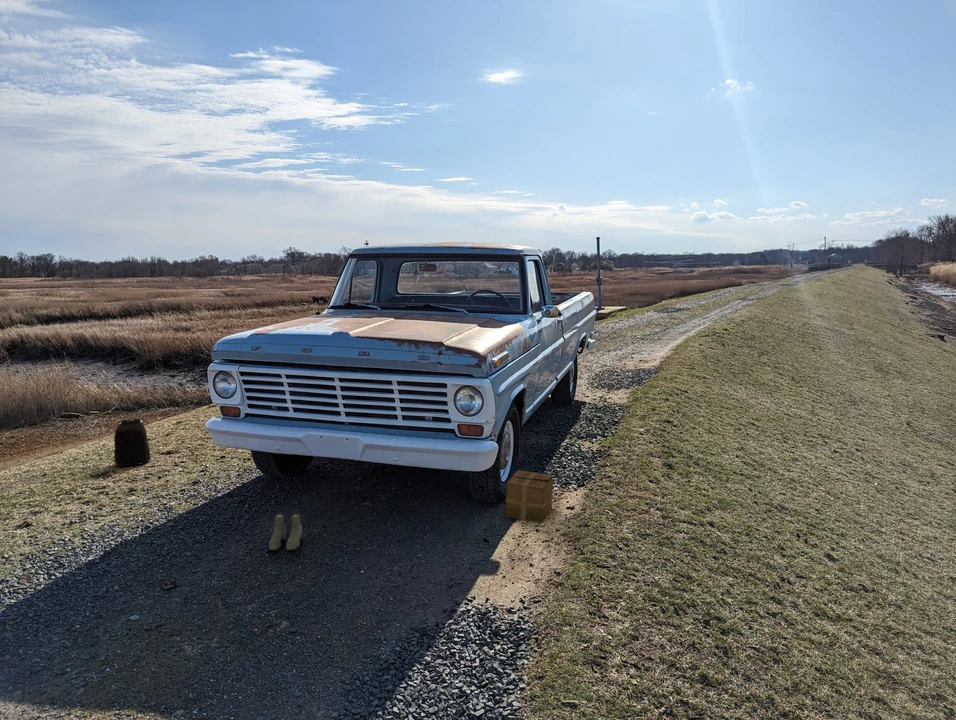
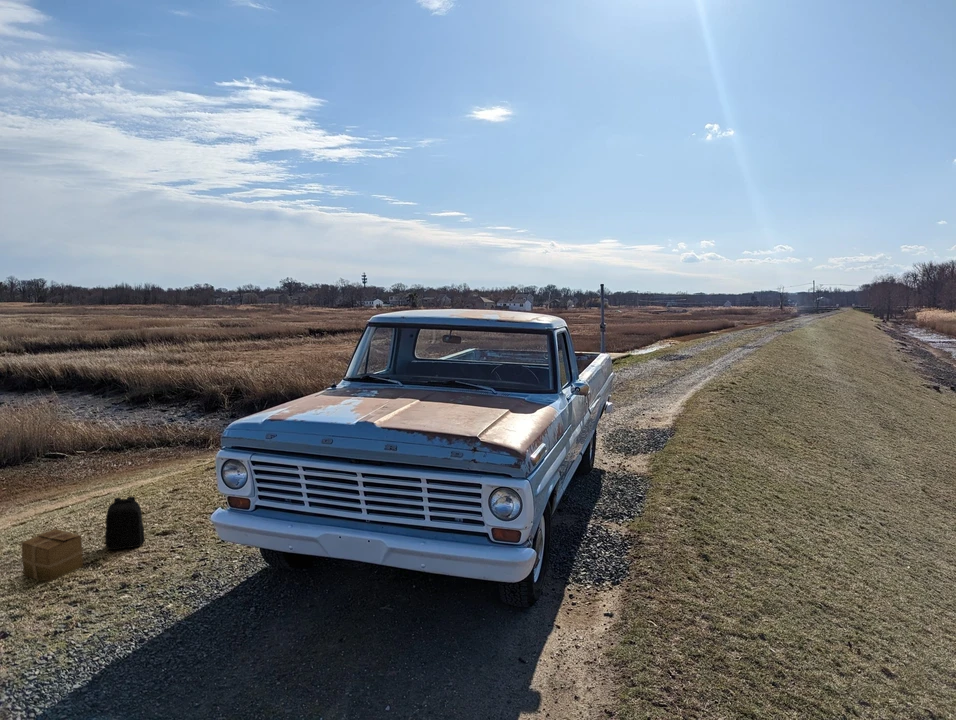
cardboard box: present [506,470,553,523] -> present [22,529,83,581]
boots: present [269,513,302,550] -> none [280,630,317,676]

